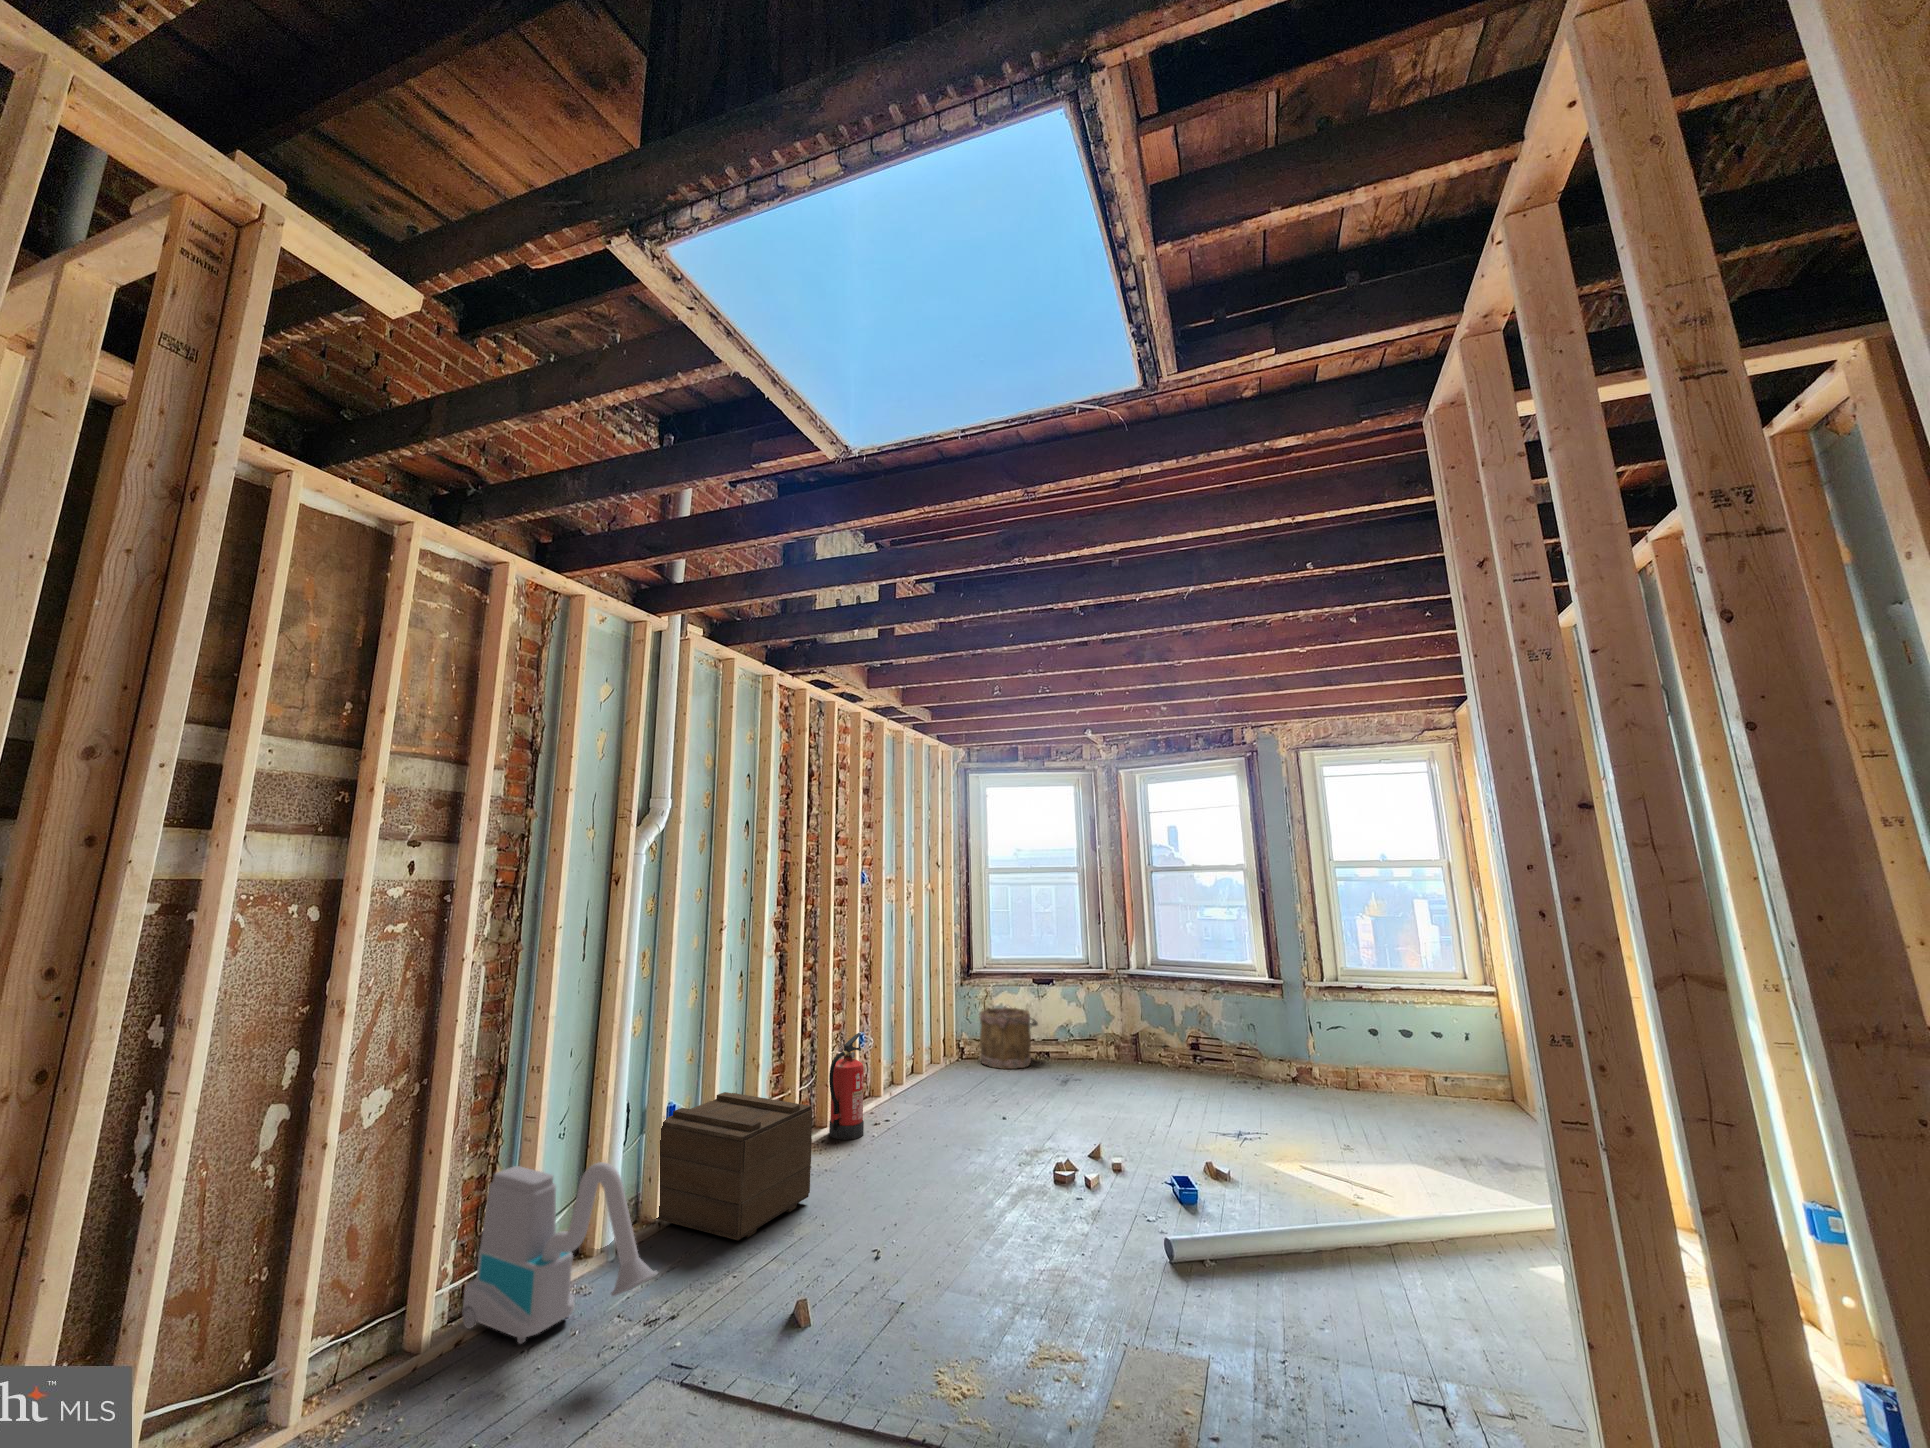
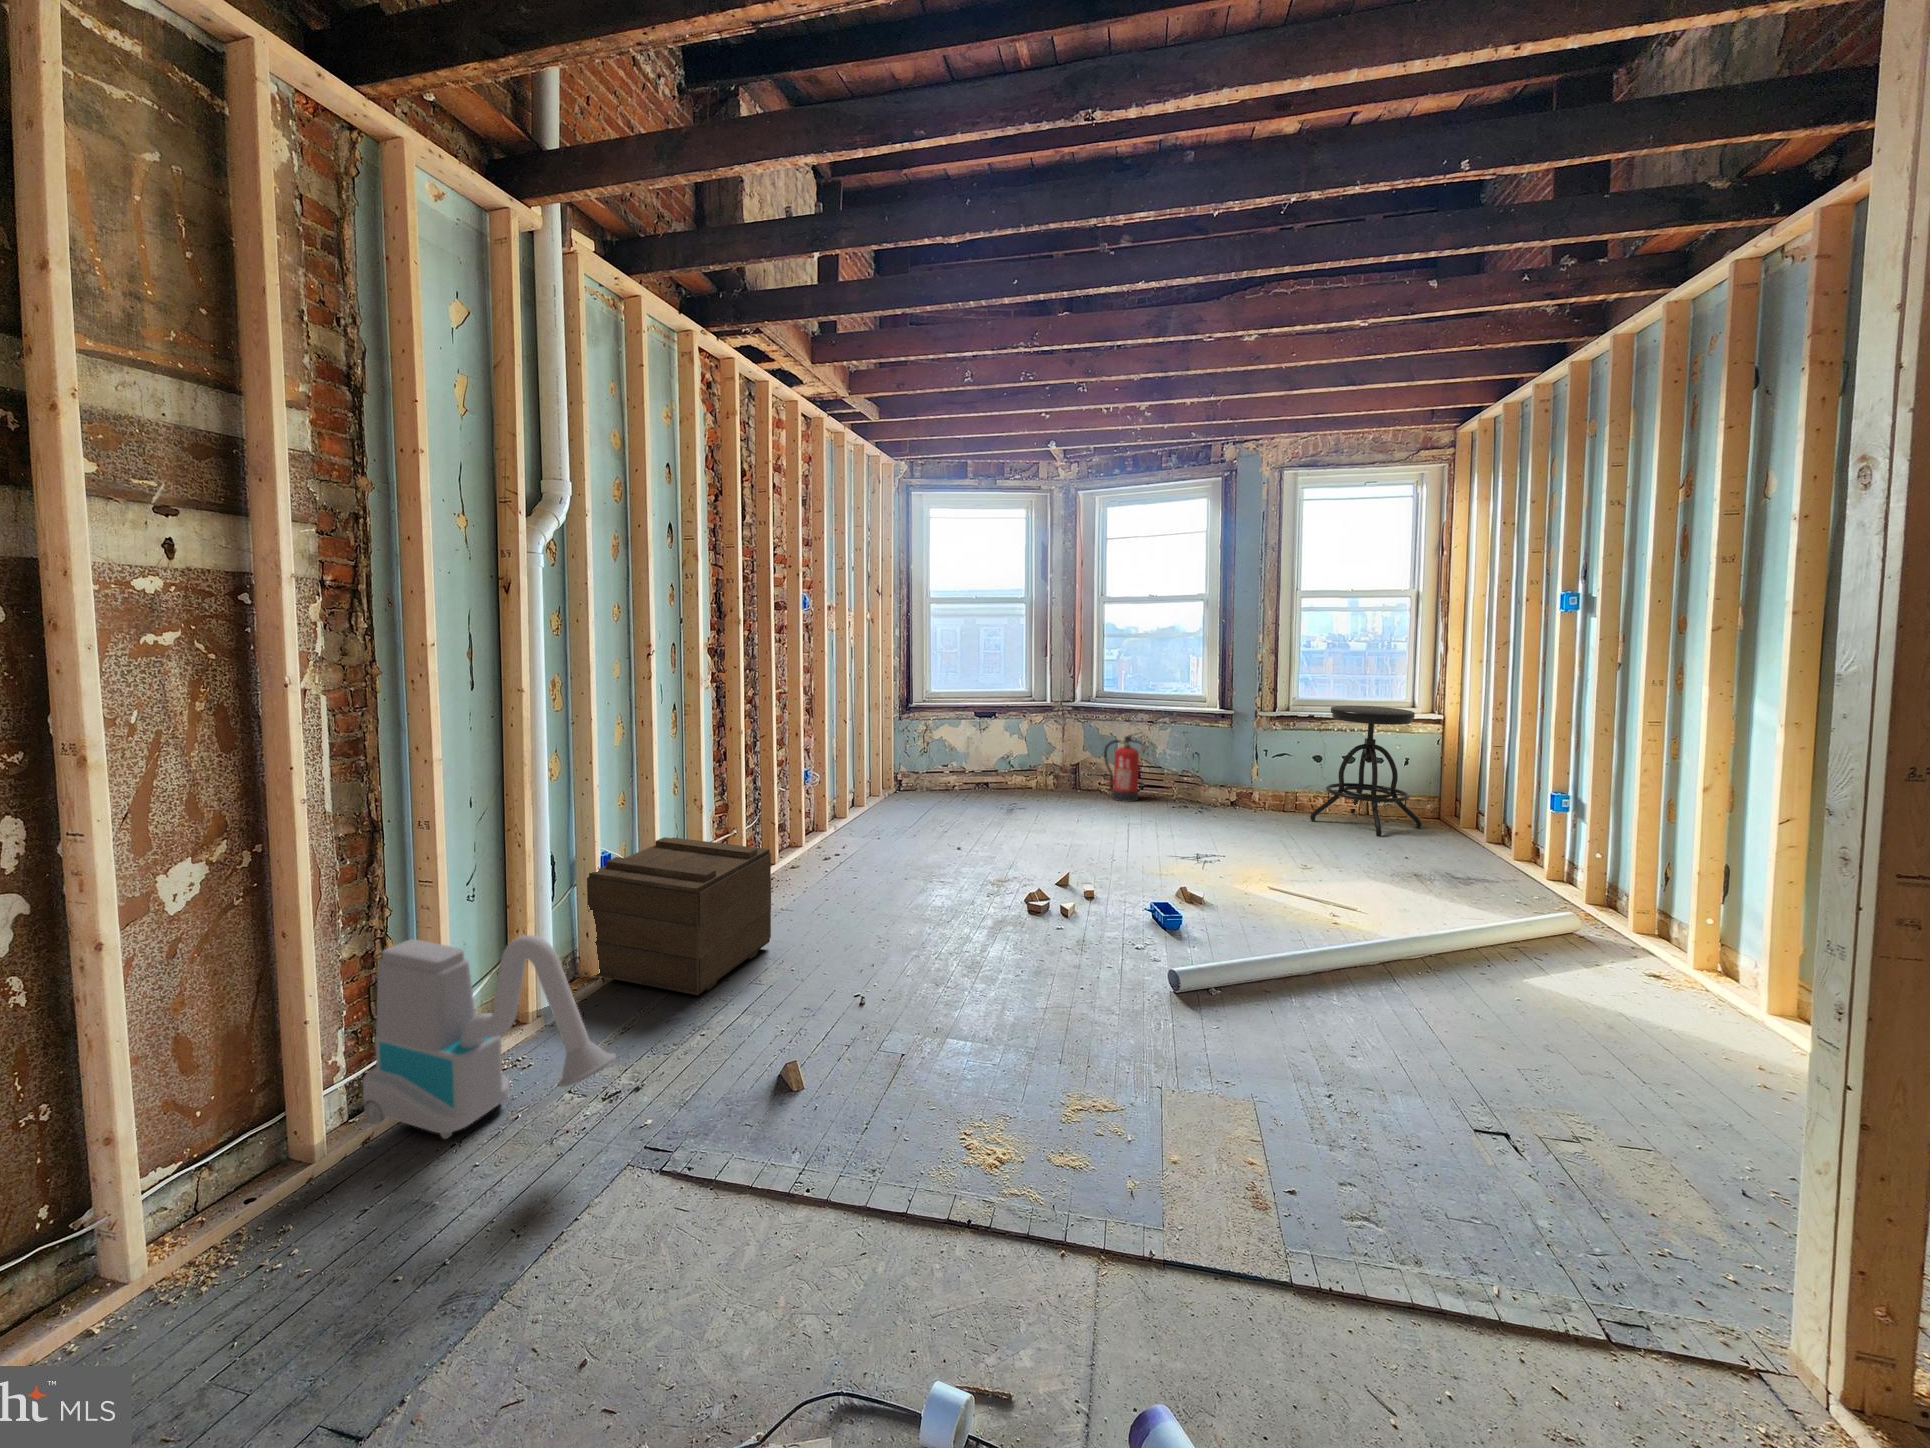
stool: none [1370,979,1488,1121] -> present [1310,706,1422,837]
bucket: present [980,1006,1038,1069] -> none [920,737,981,800]
fire extinguisher: present [829,1033,864,1140] -> present [1104,735,1141,802]

